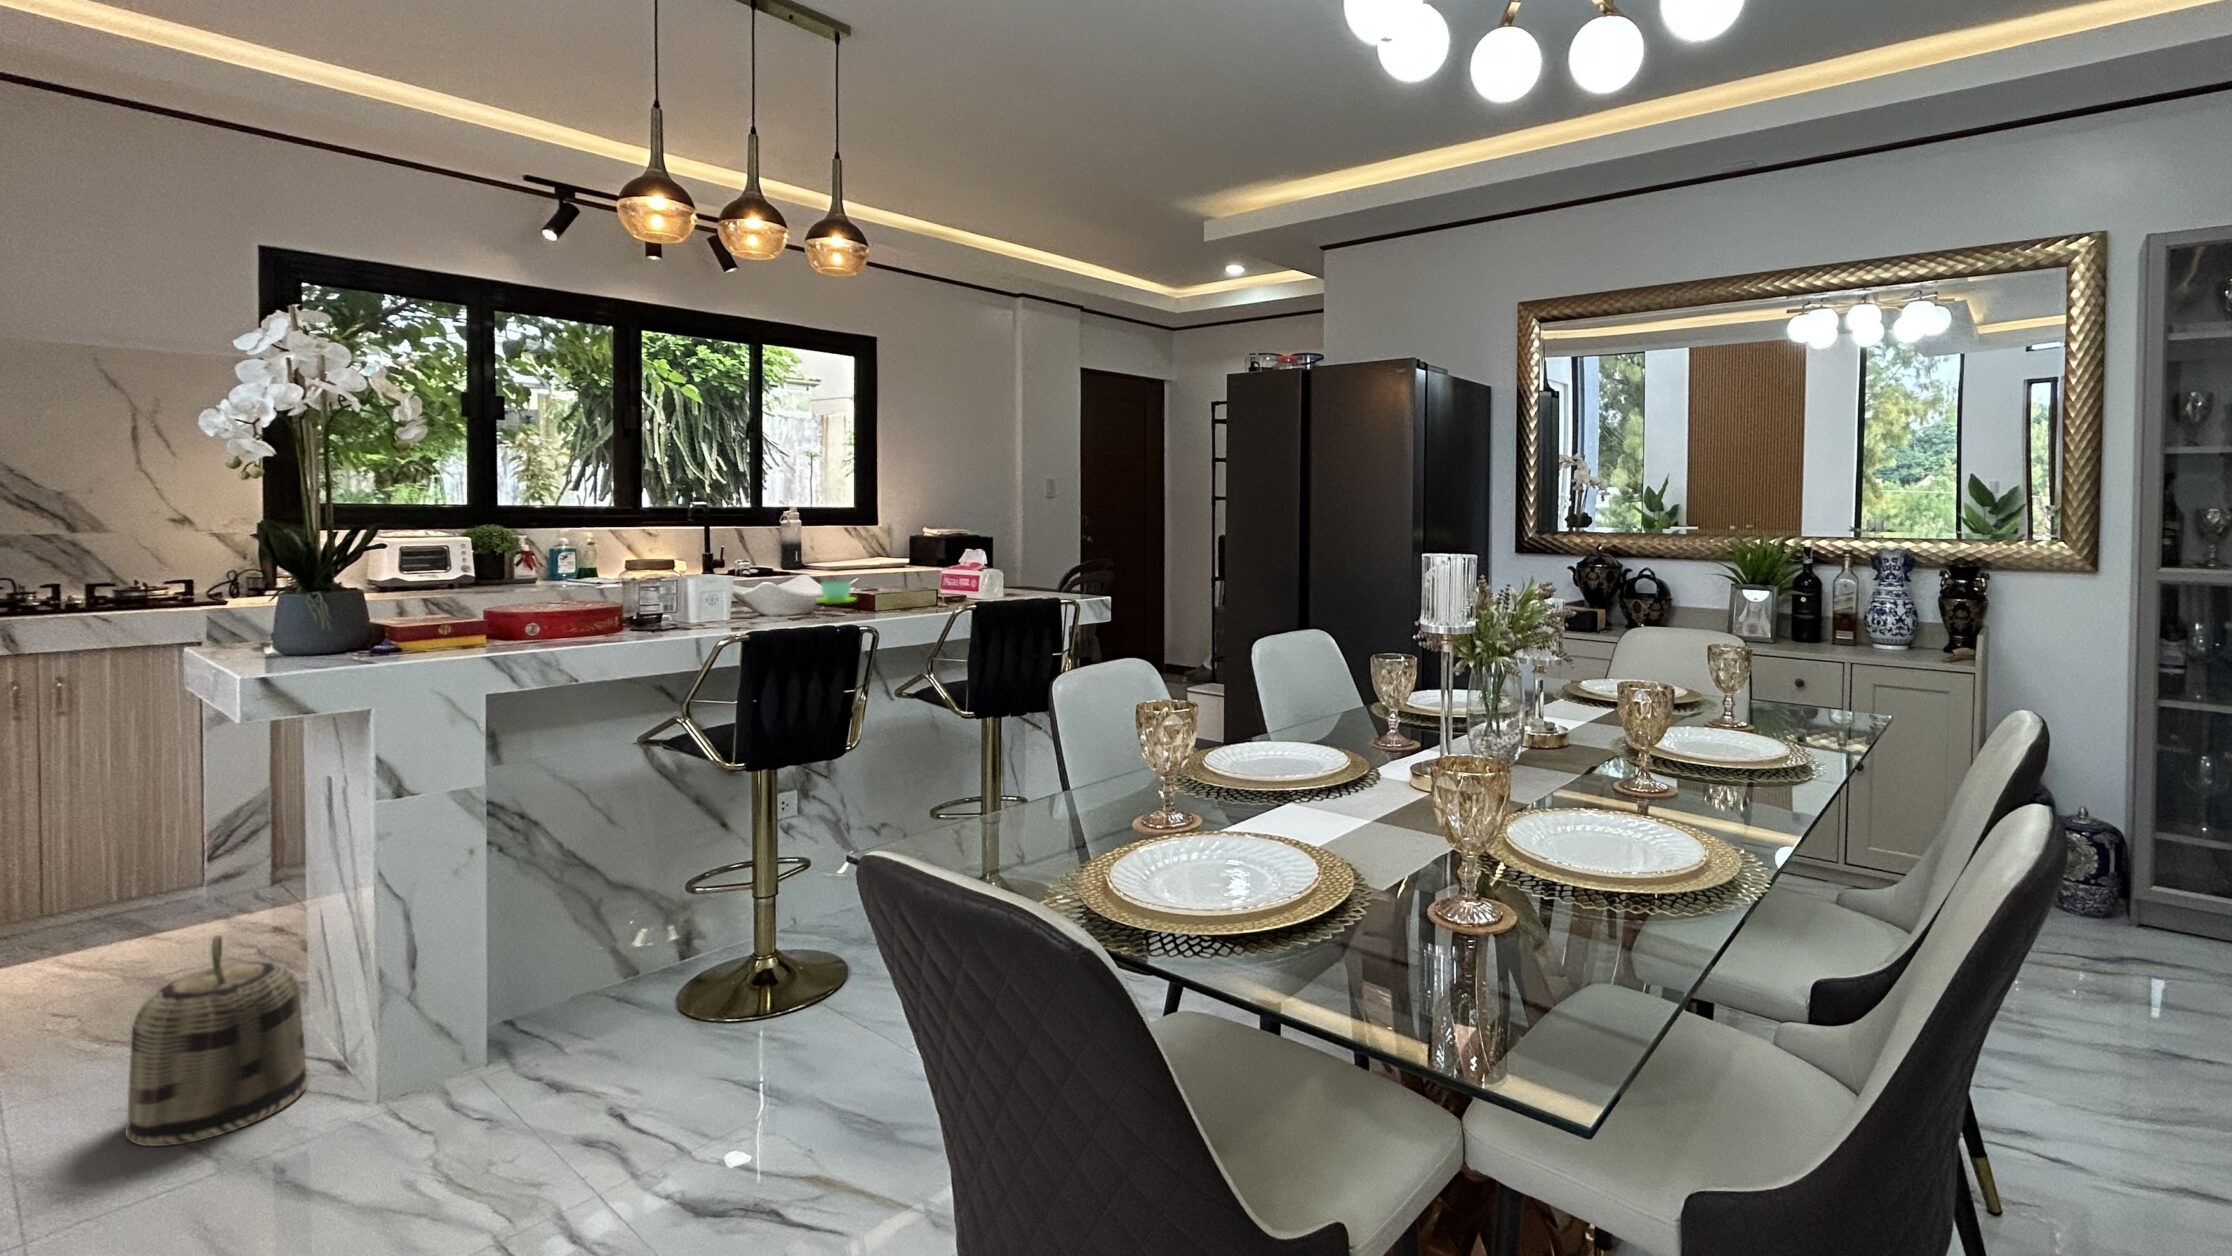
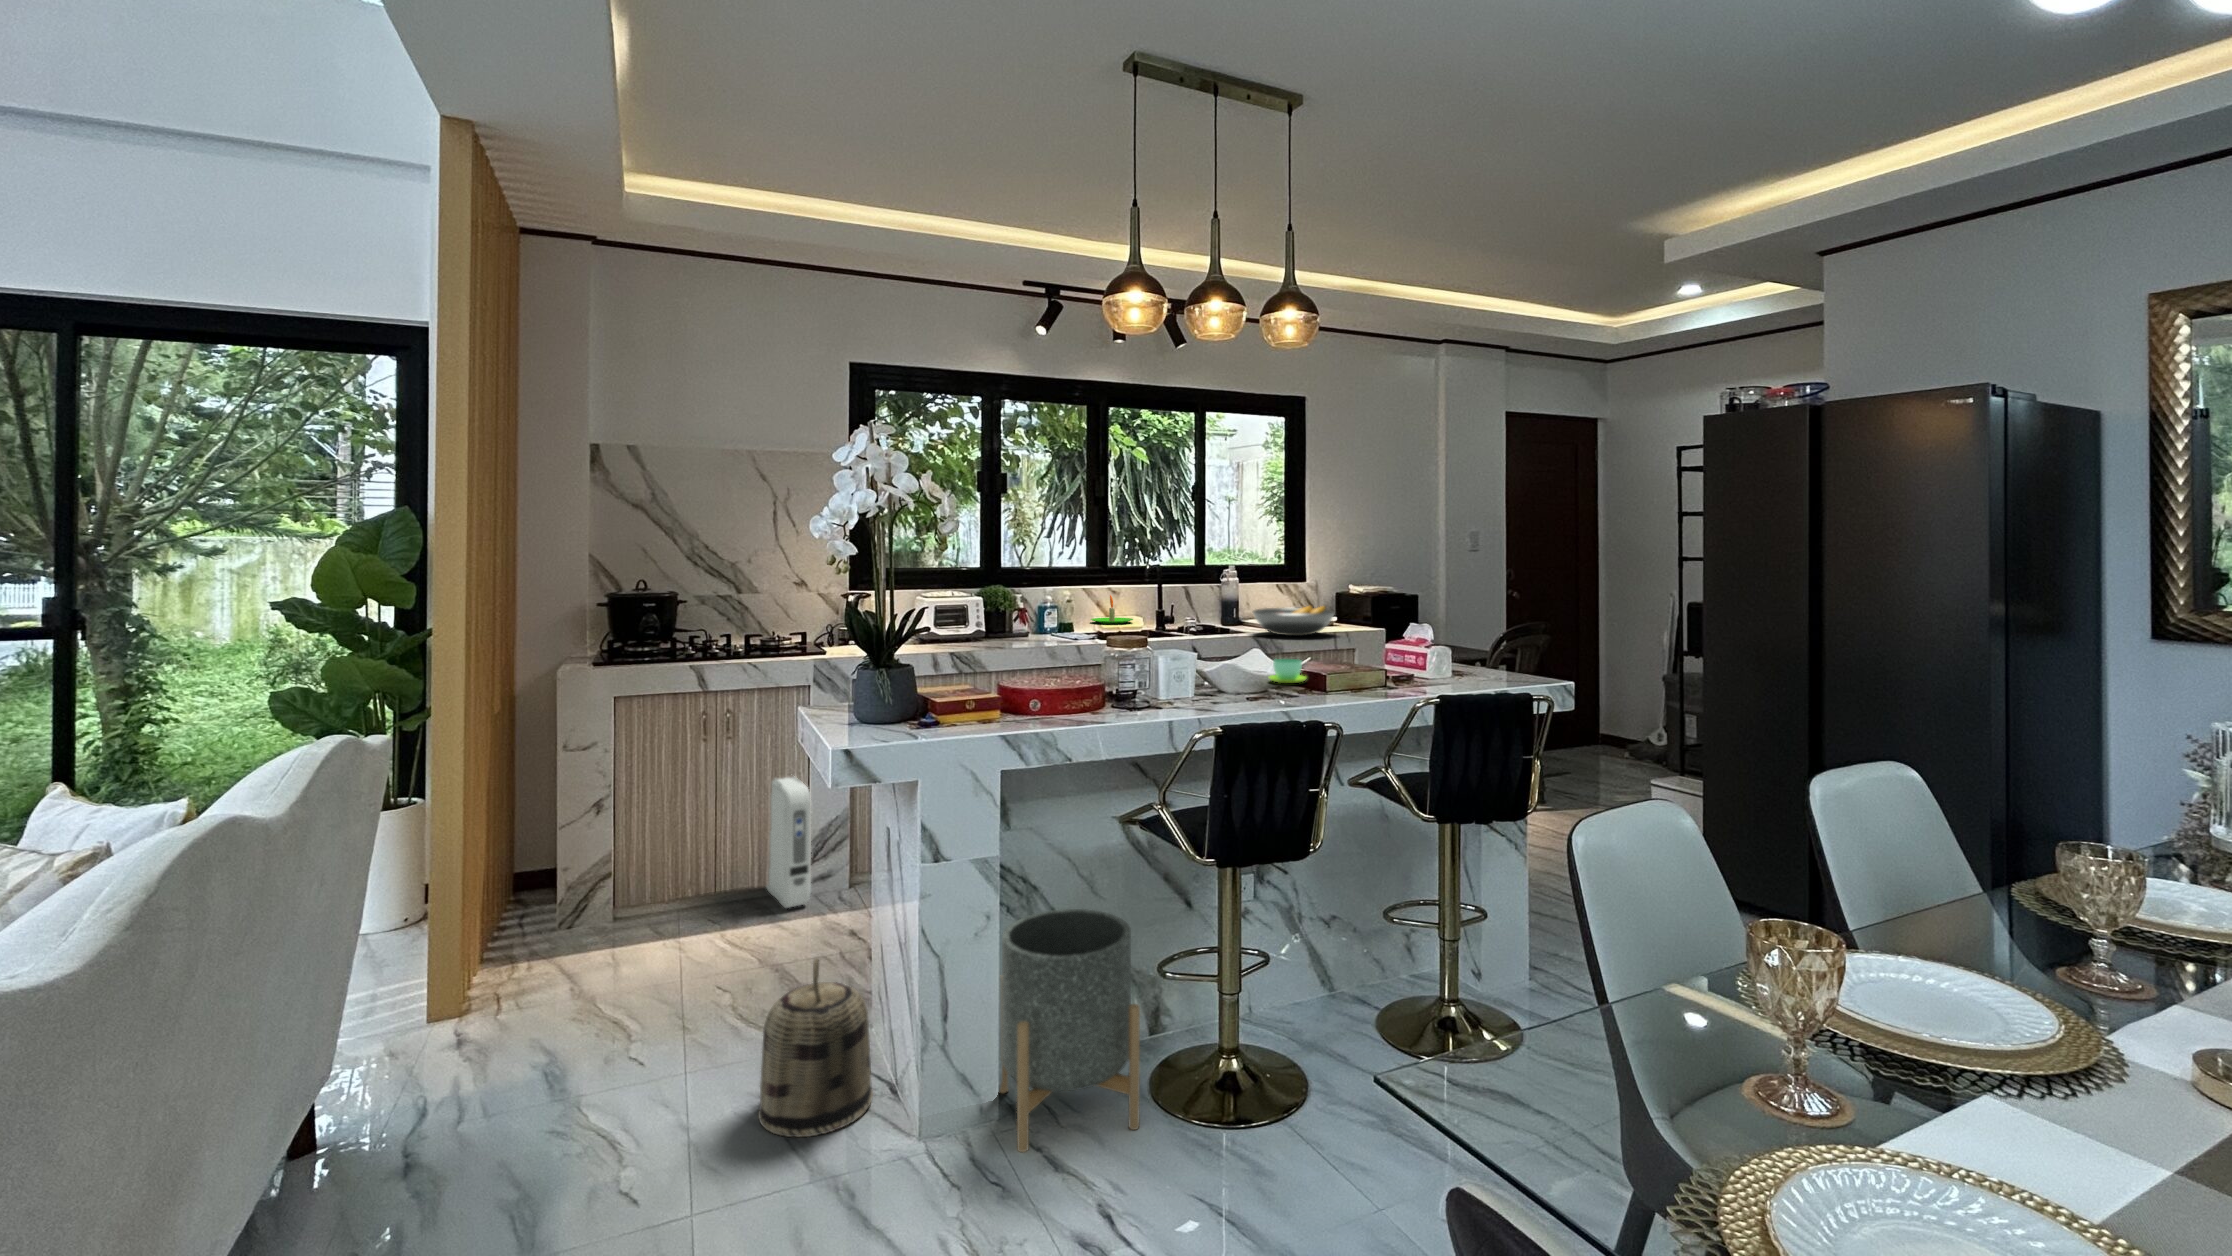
candle: none [624,536,678,568] -> present [1091,595,1133,624]
fruit bowl: none [814,542,903,572] -> present [1253,606,1334,636]
air purifier: none [128,755,213,919] -> present [766,777,811,908]
planter: none [486,839,662,1093] -> present [1000,909,1140,1152]

